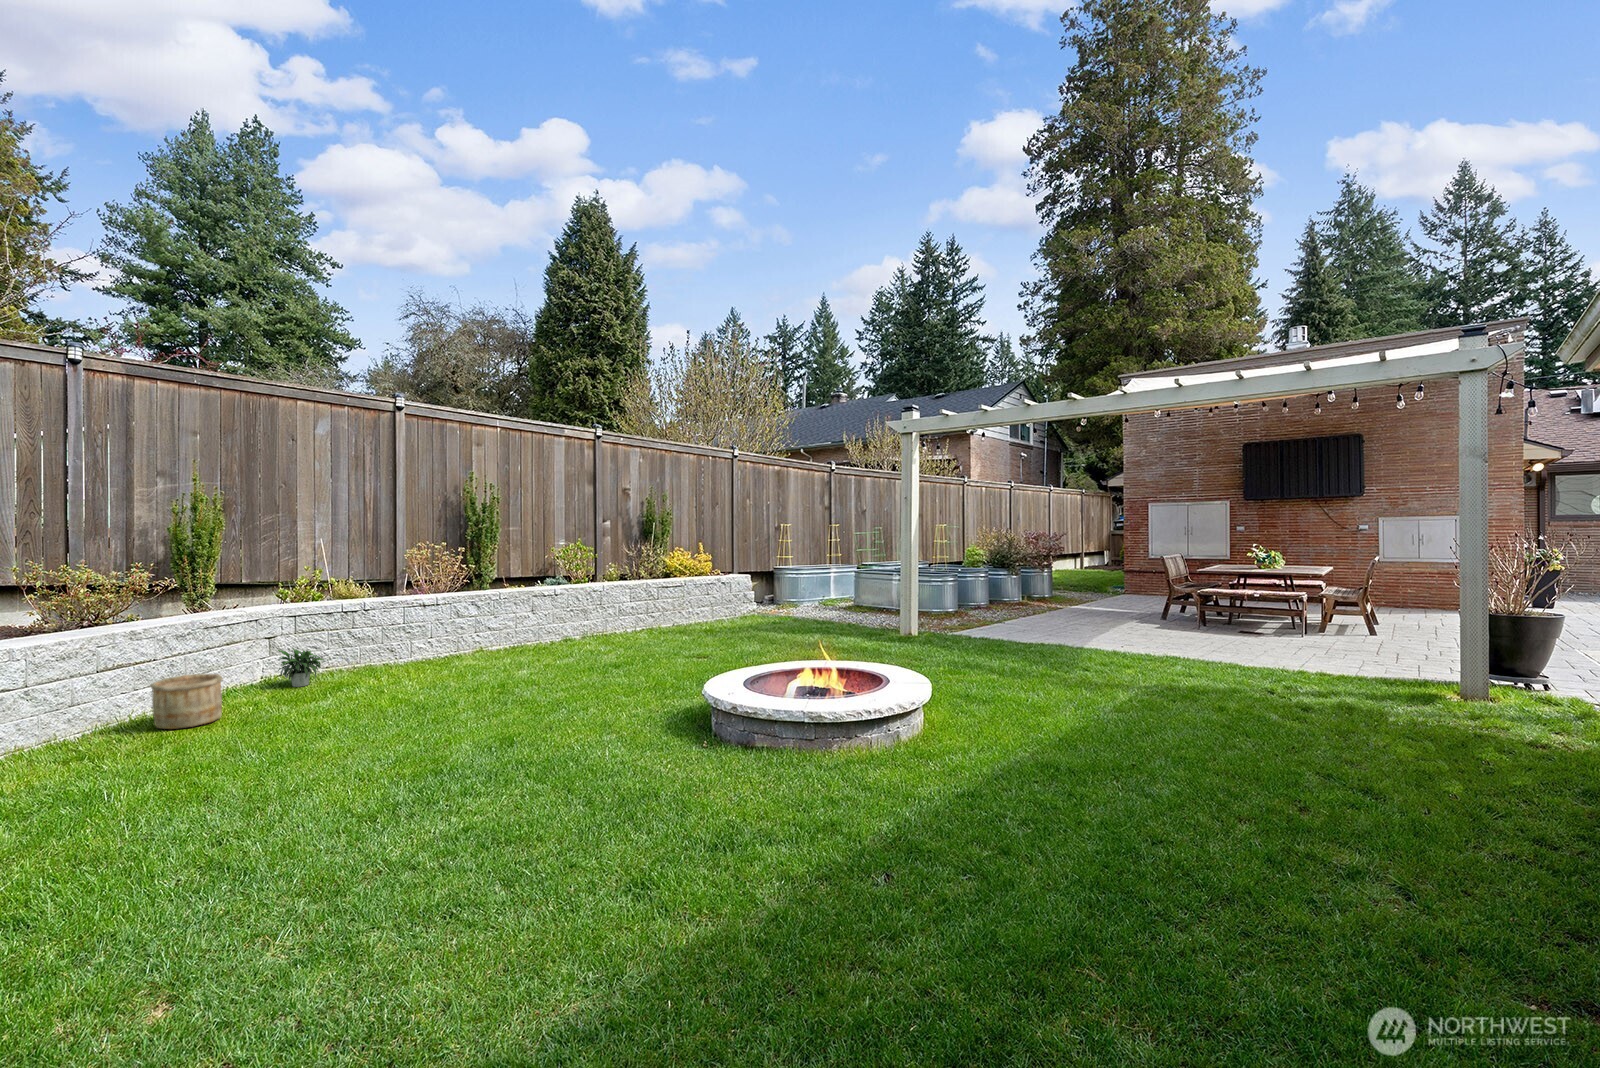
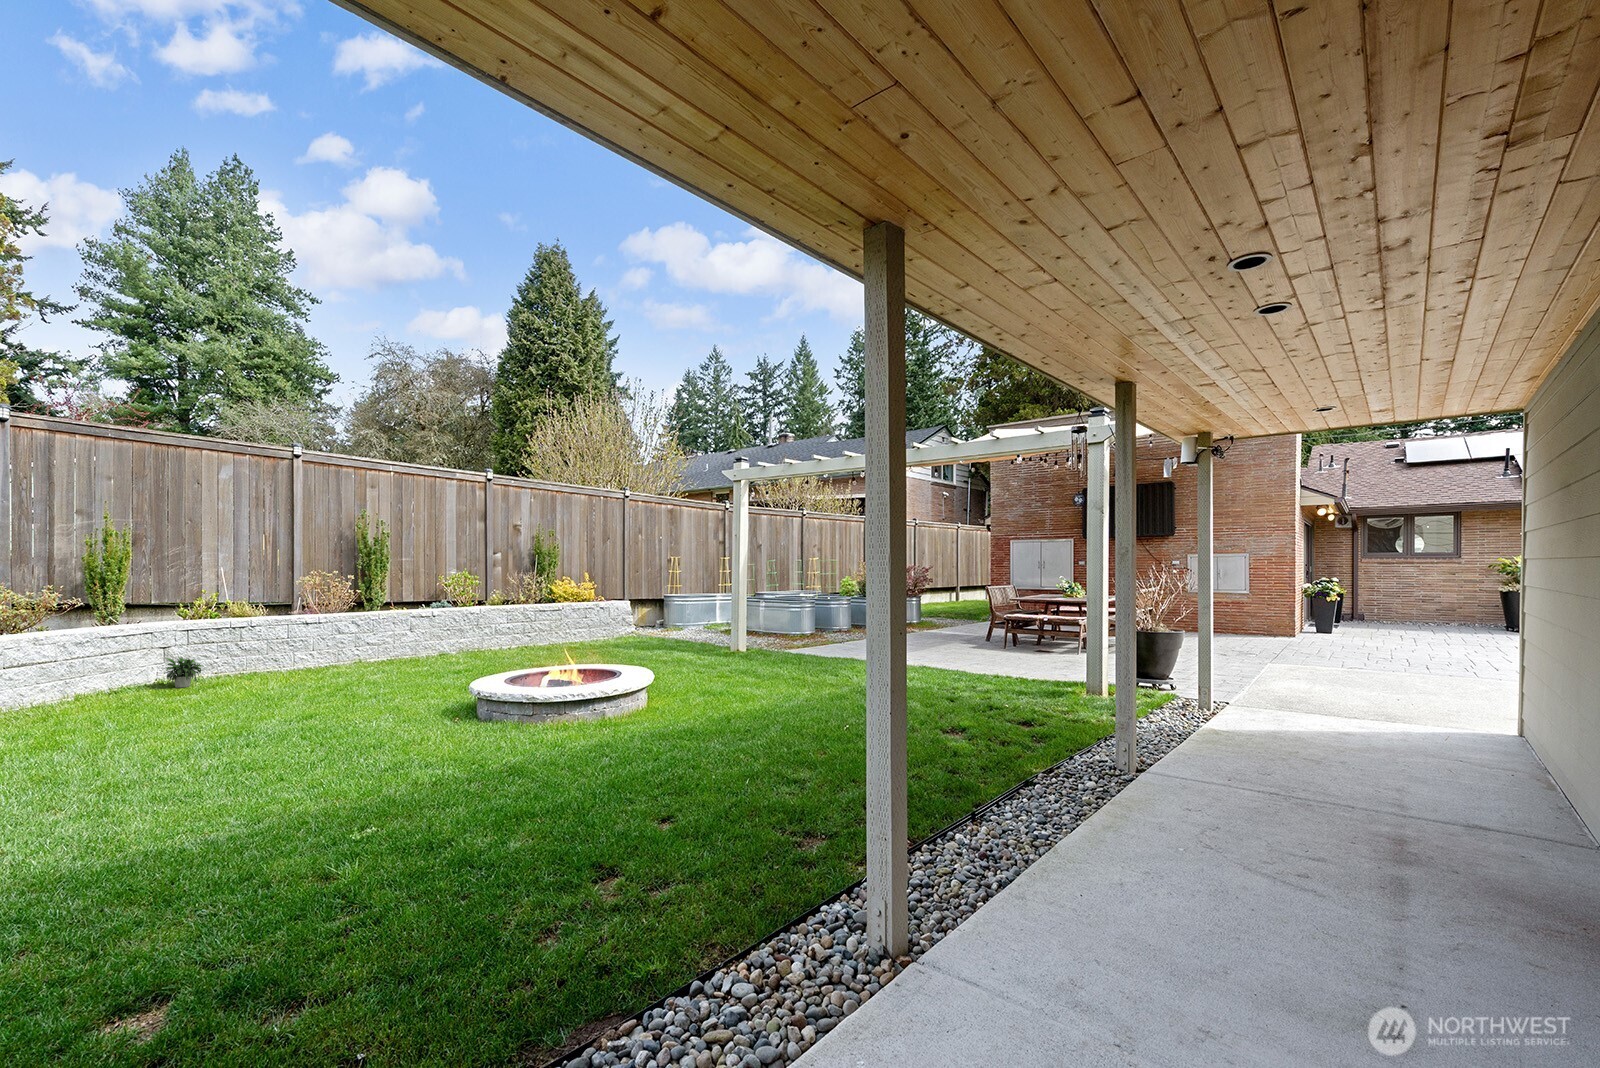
wooden bucket: present [150,673,223,729] -> none [46,674,107,717]

